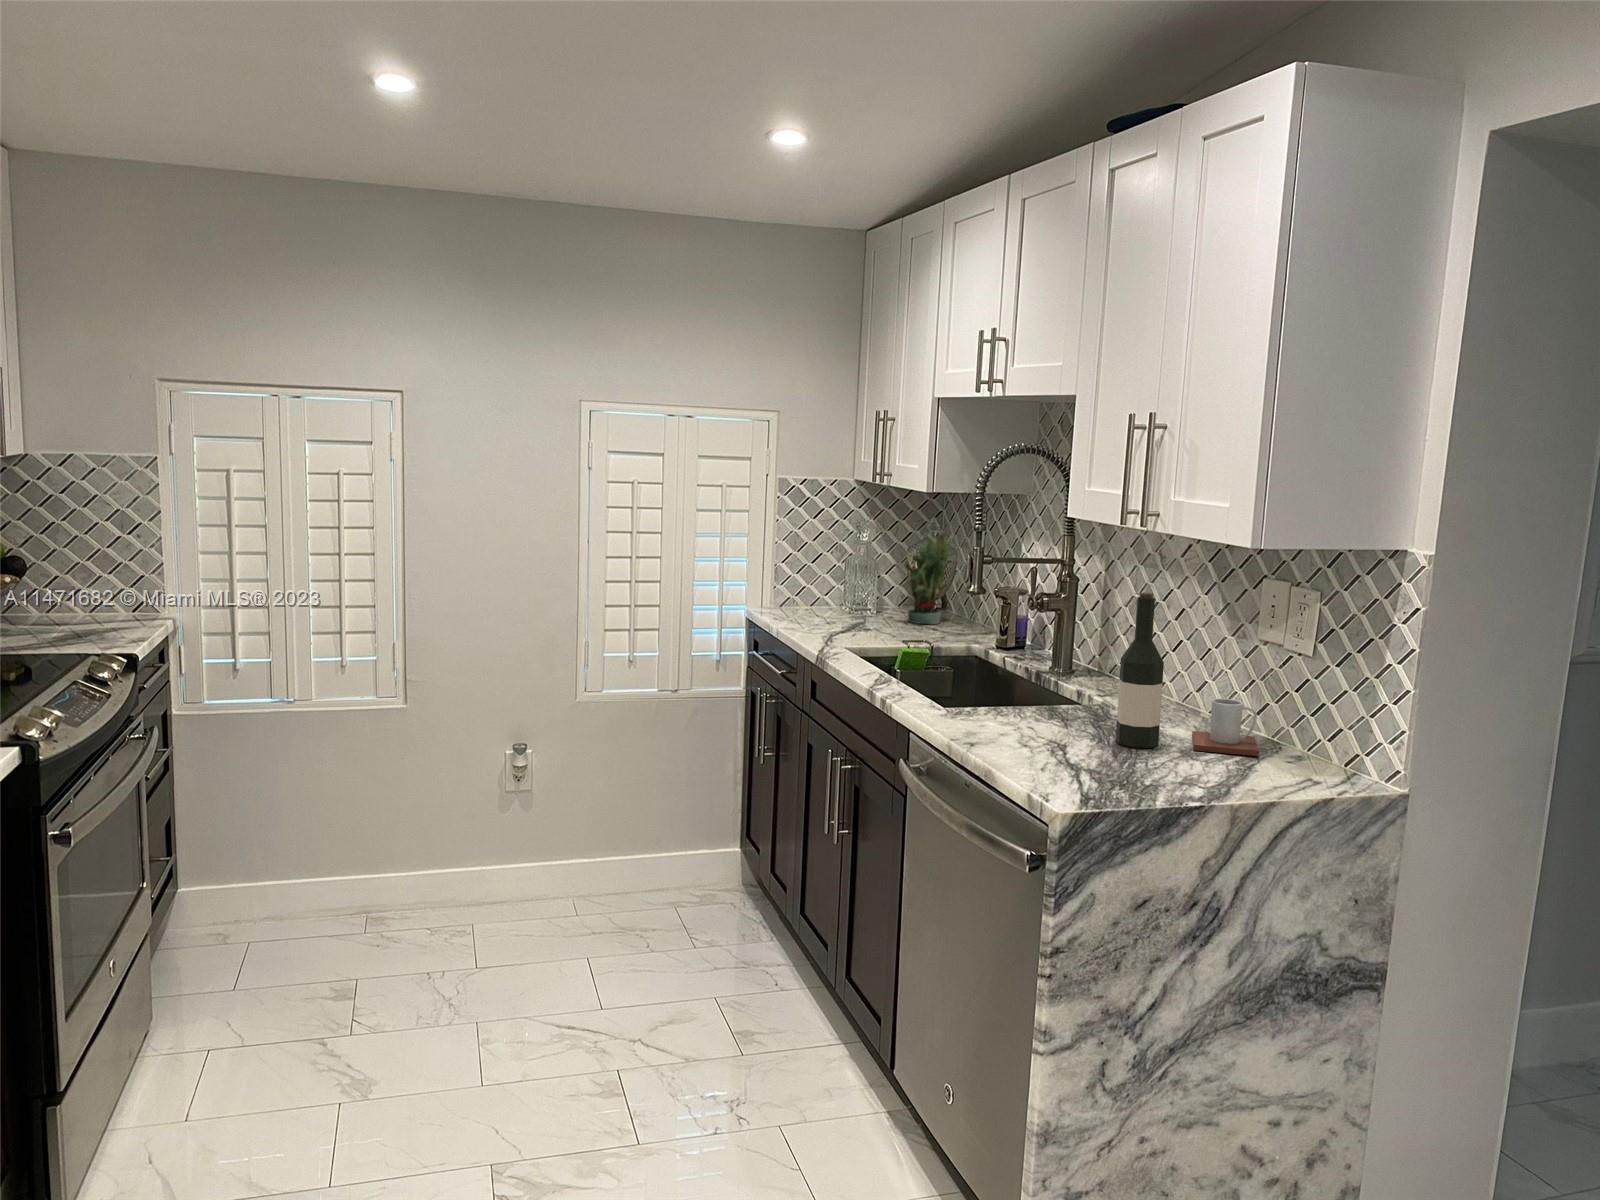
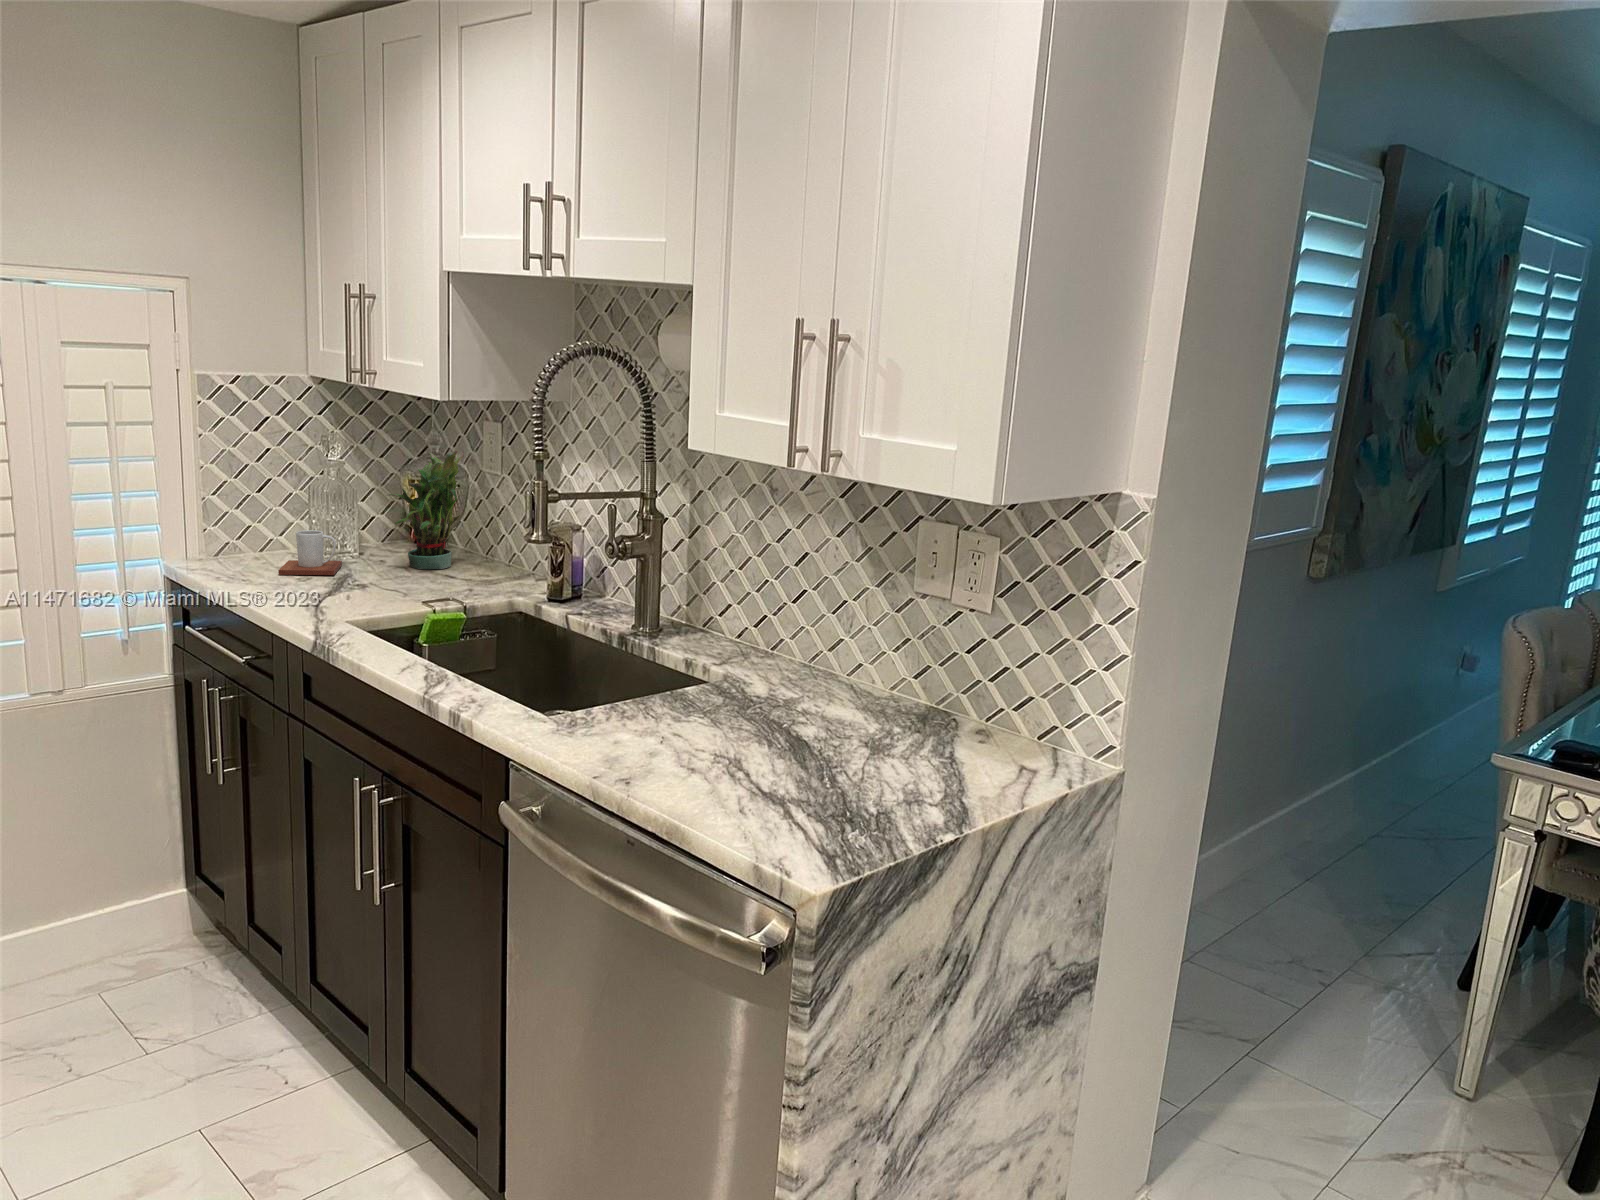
wine bottle: present [1116,593,1164,748] -> none [786,551,845,749]
mug: present [1192,698,1259,756] -> present [278,530,342,575]

